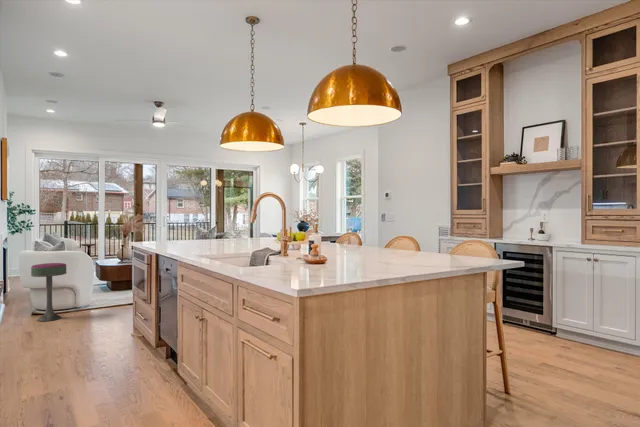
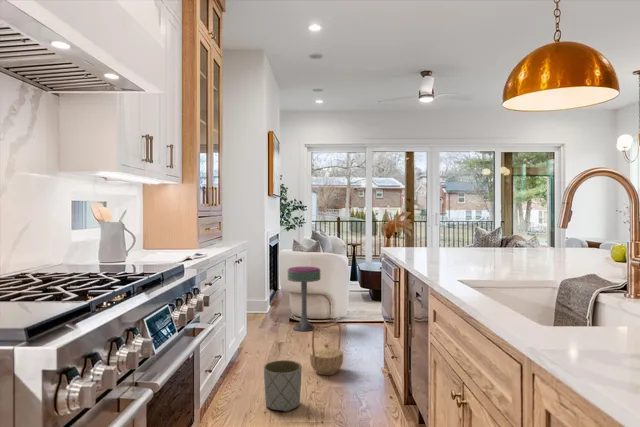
basket: none [68,302,100,346] -> present [310,322,343,375]
planter: none [32,333,69,374] -> present [264,360,302,412]

